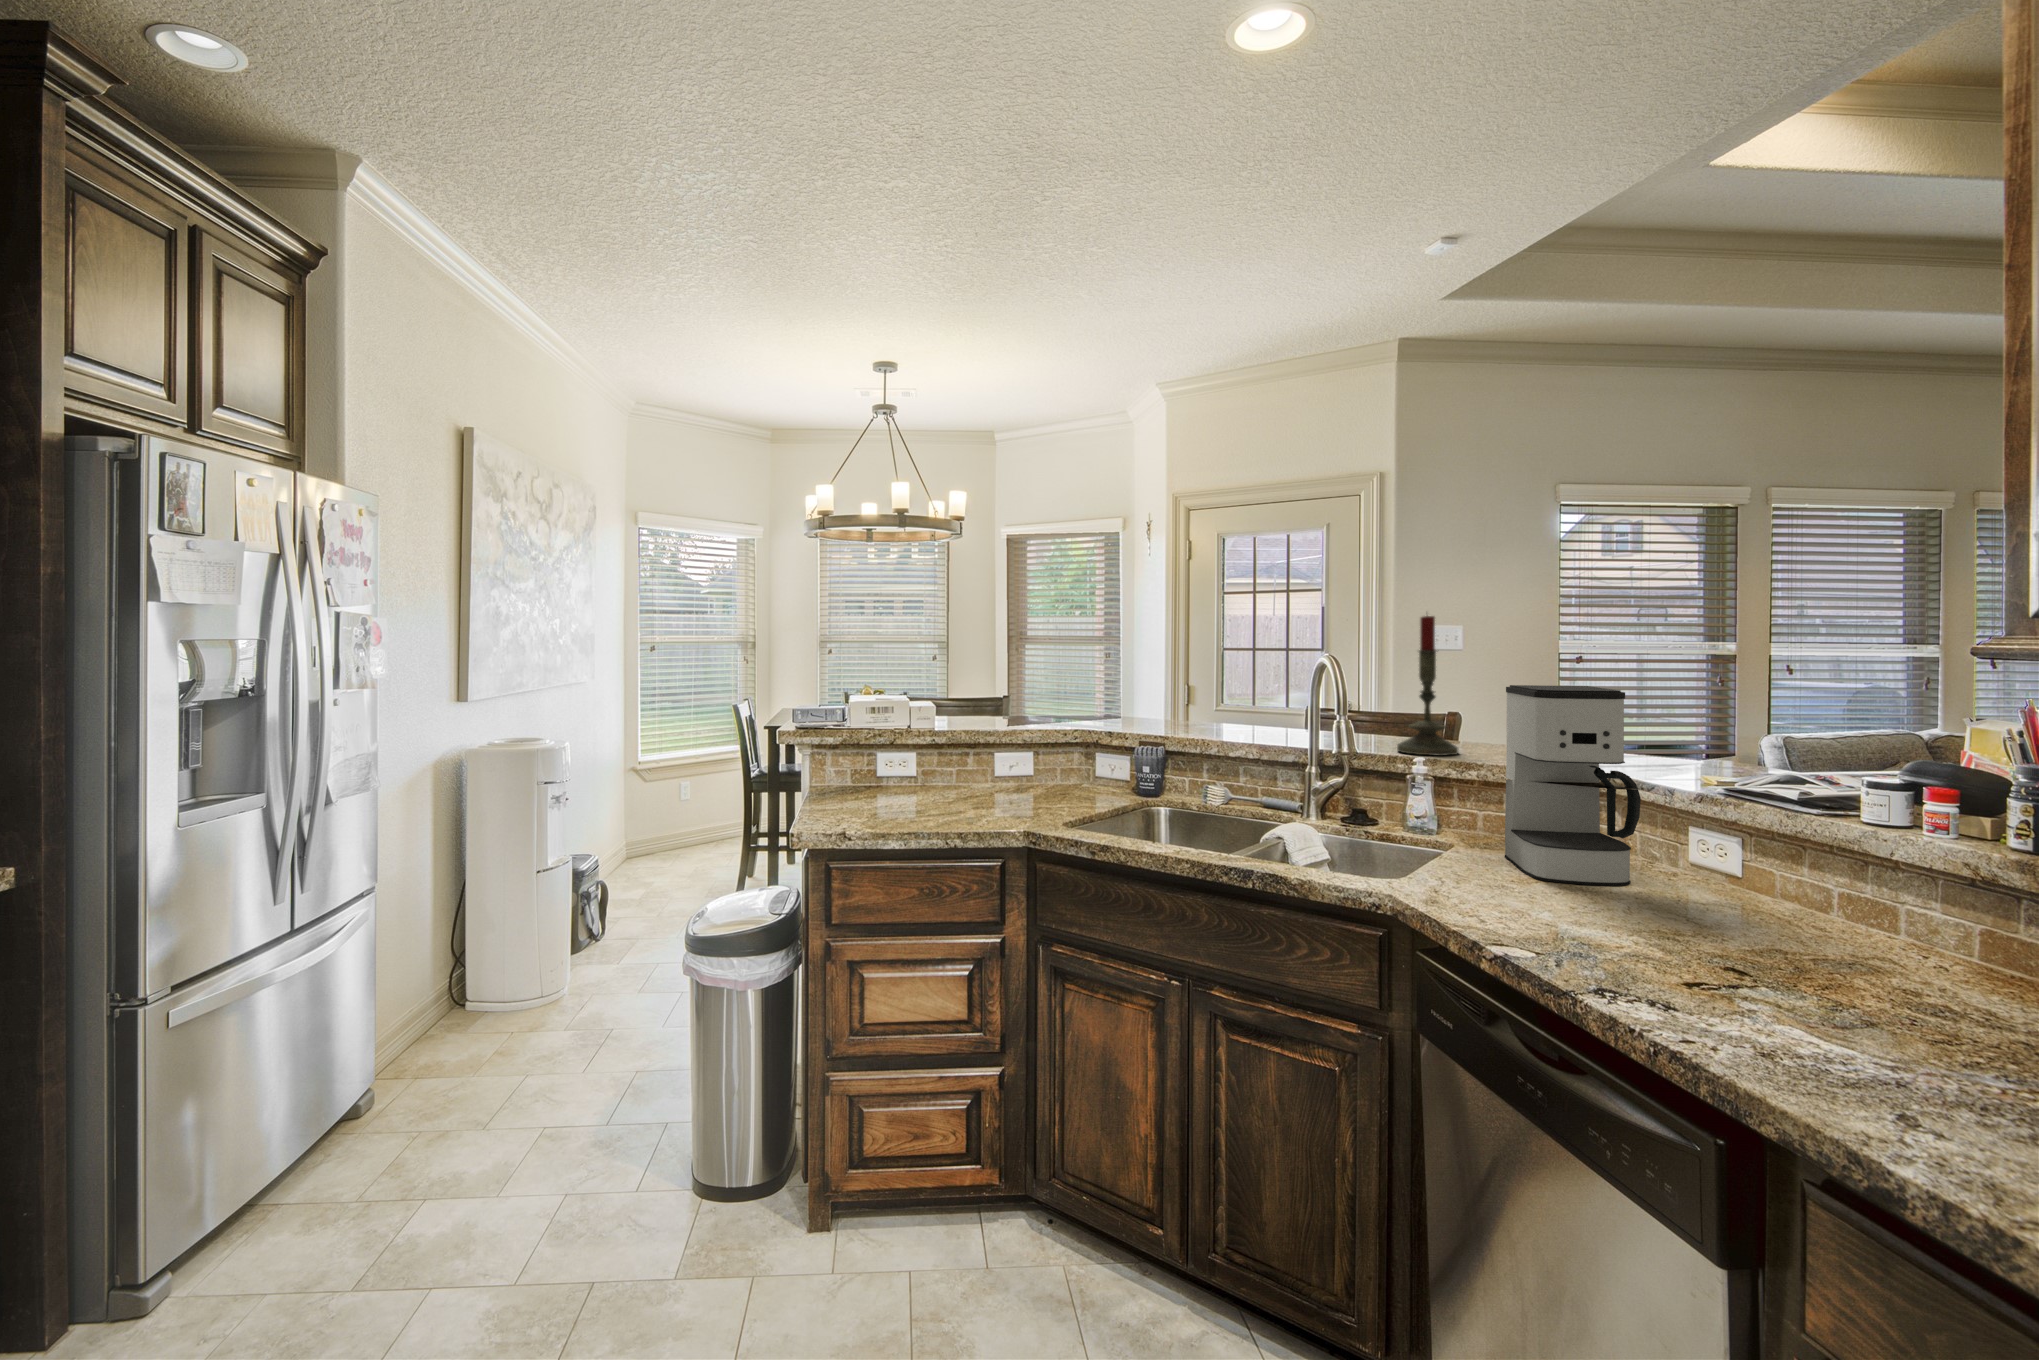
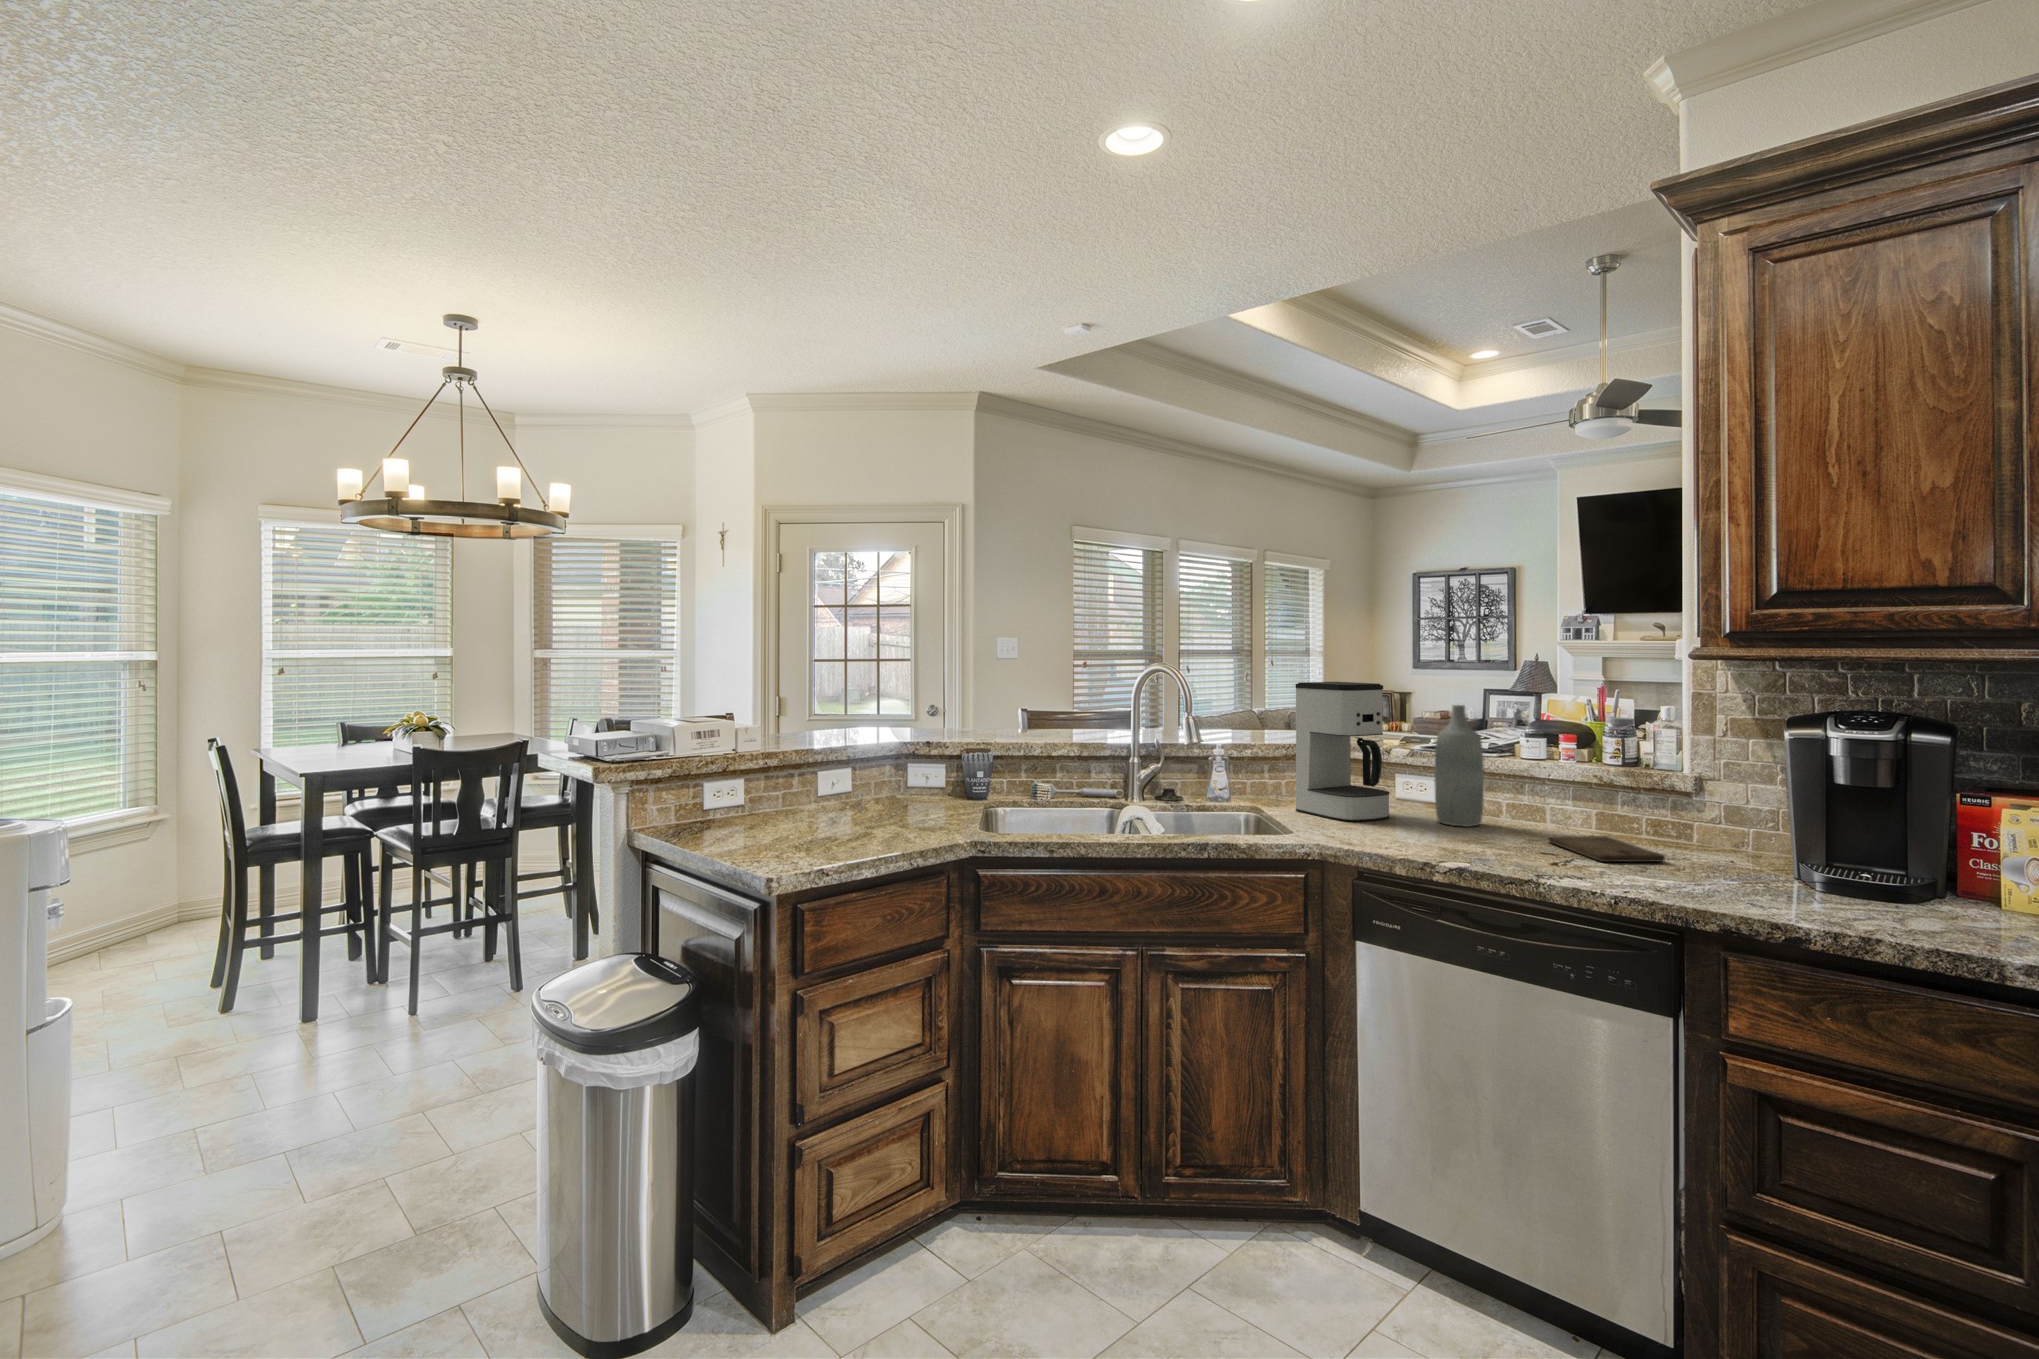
candle: present [1397,616,1458,756] -> none [1161,627,1206,741]
bottle: none [1686,727,1773,918] -> present [1435,705,1484,827]
cutting board: none [1806,949,1963,1029] -> present [1547,836,1665,862]

